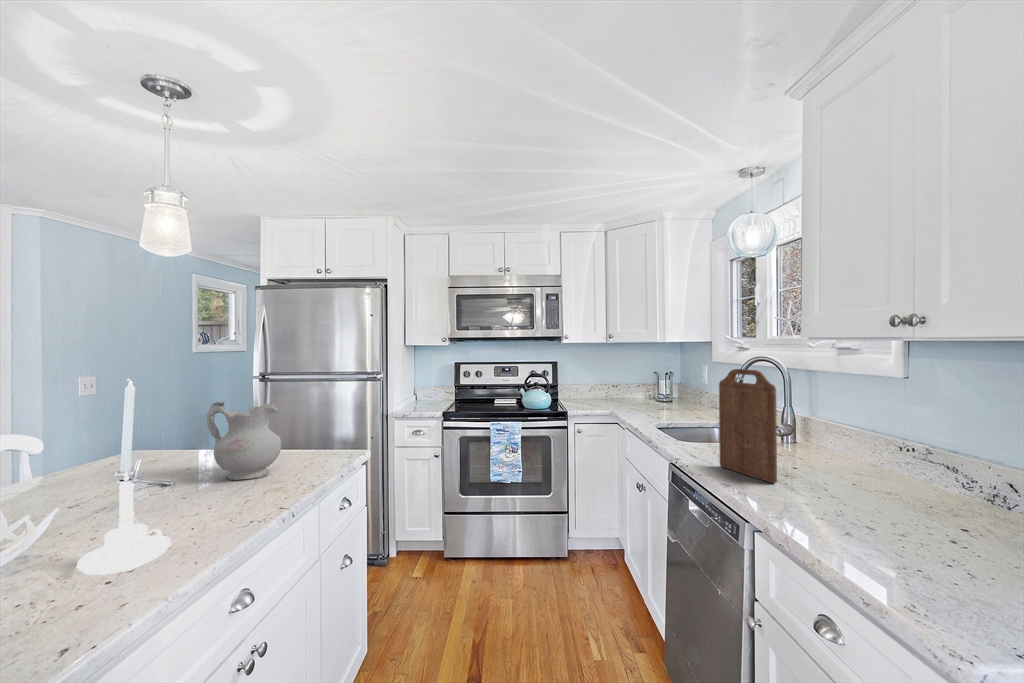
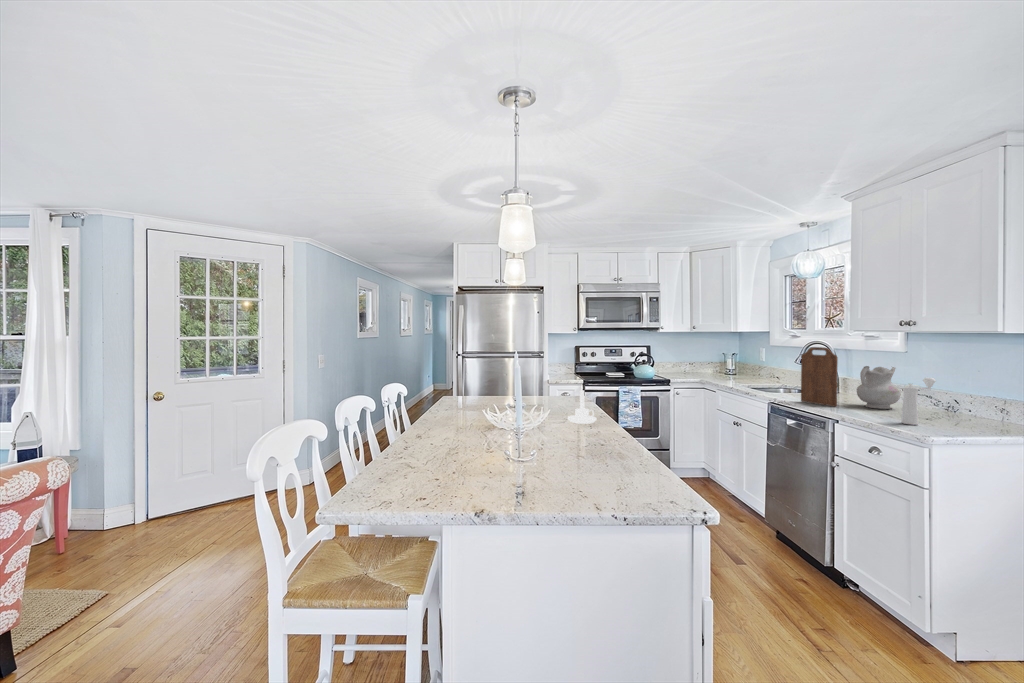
ceramic pitcher: present [207,402,281,480] -> present [857,366,901,409]
pepper mill: none [897,445,977,564] -> present [901,378,936,425]

